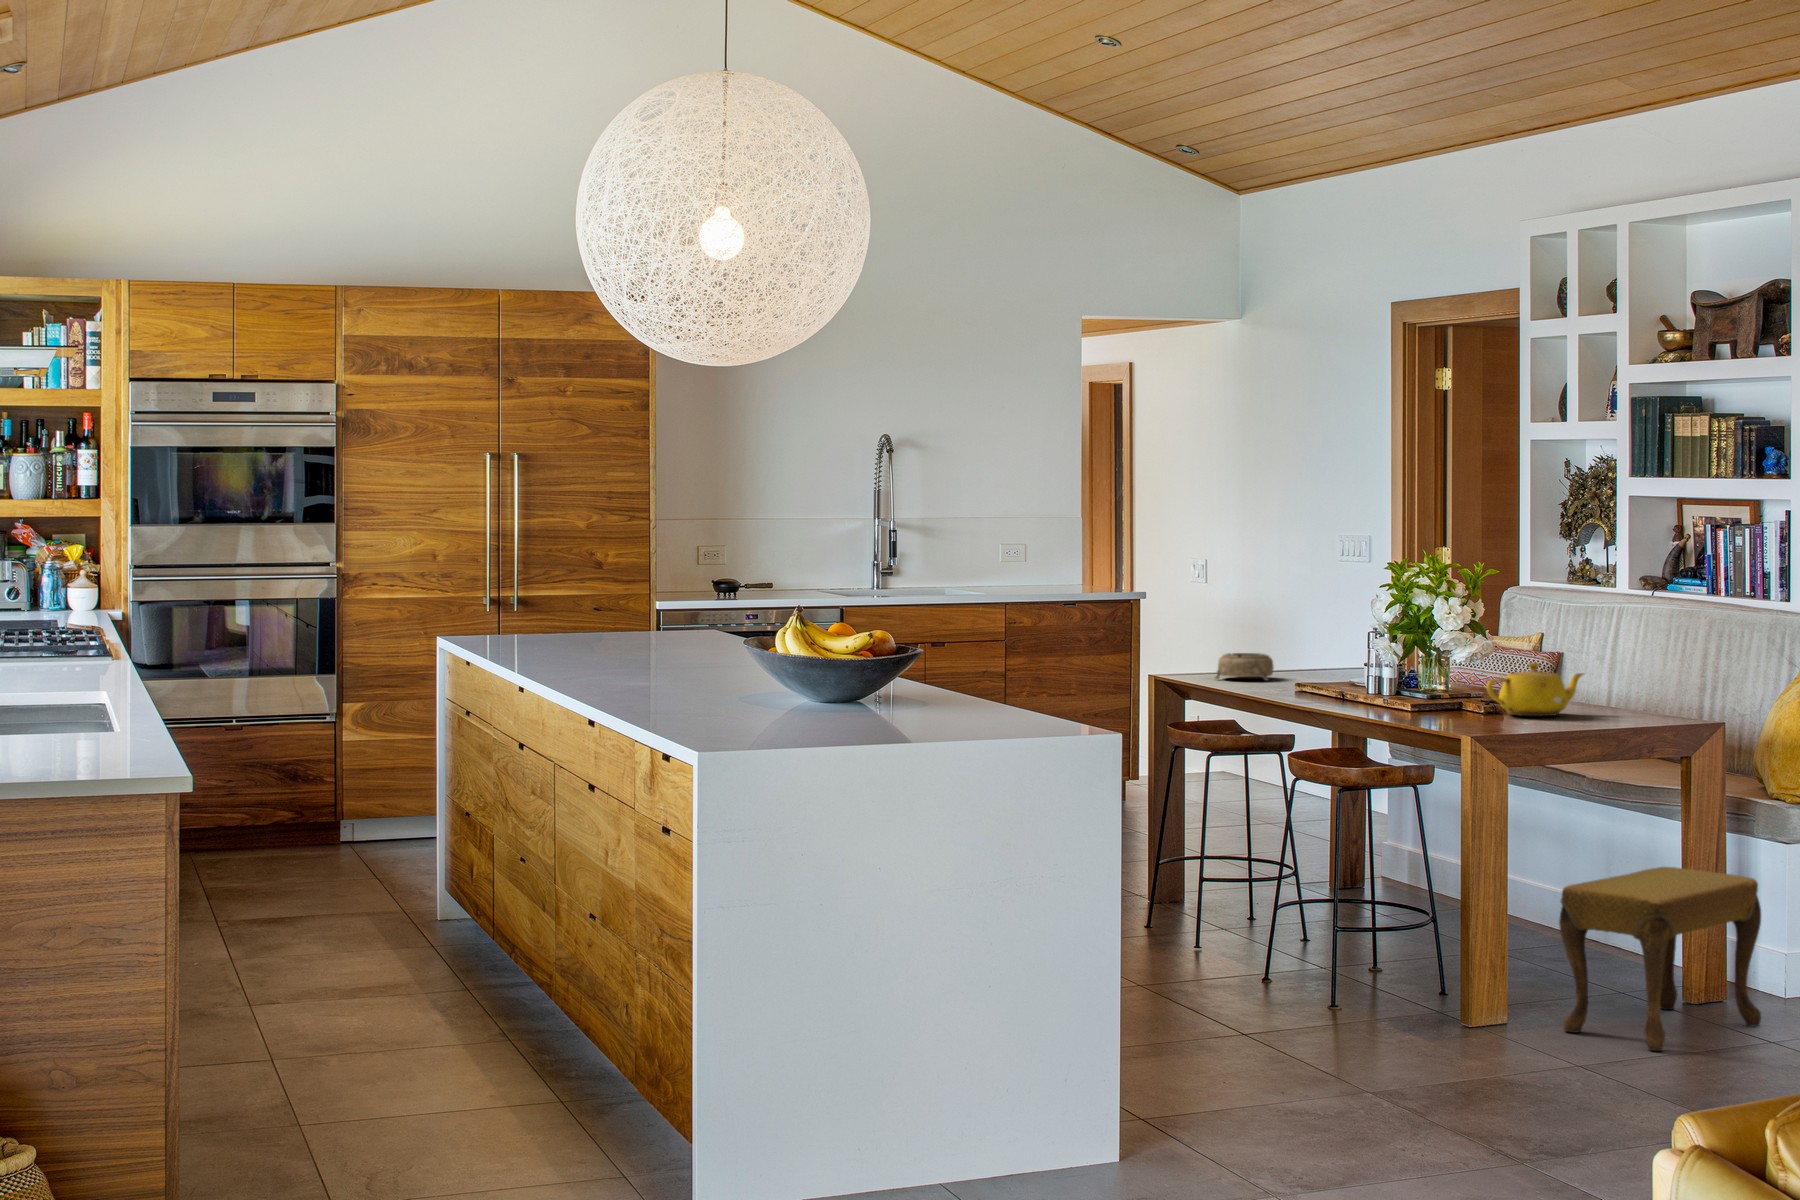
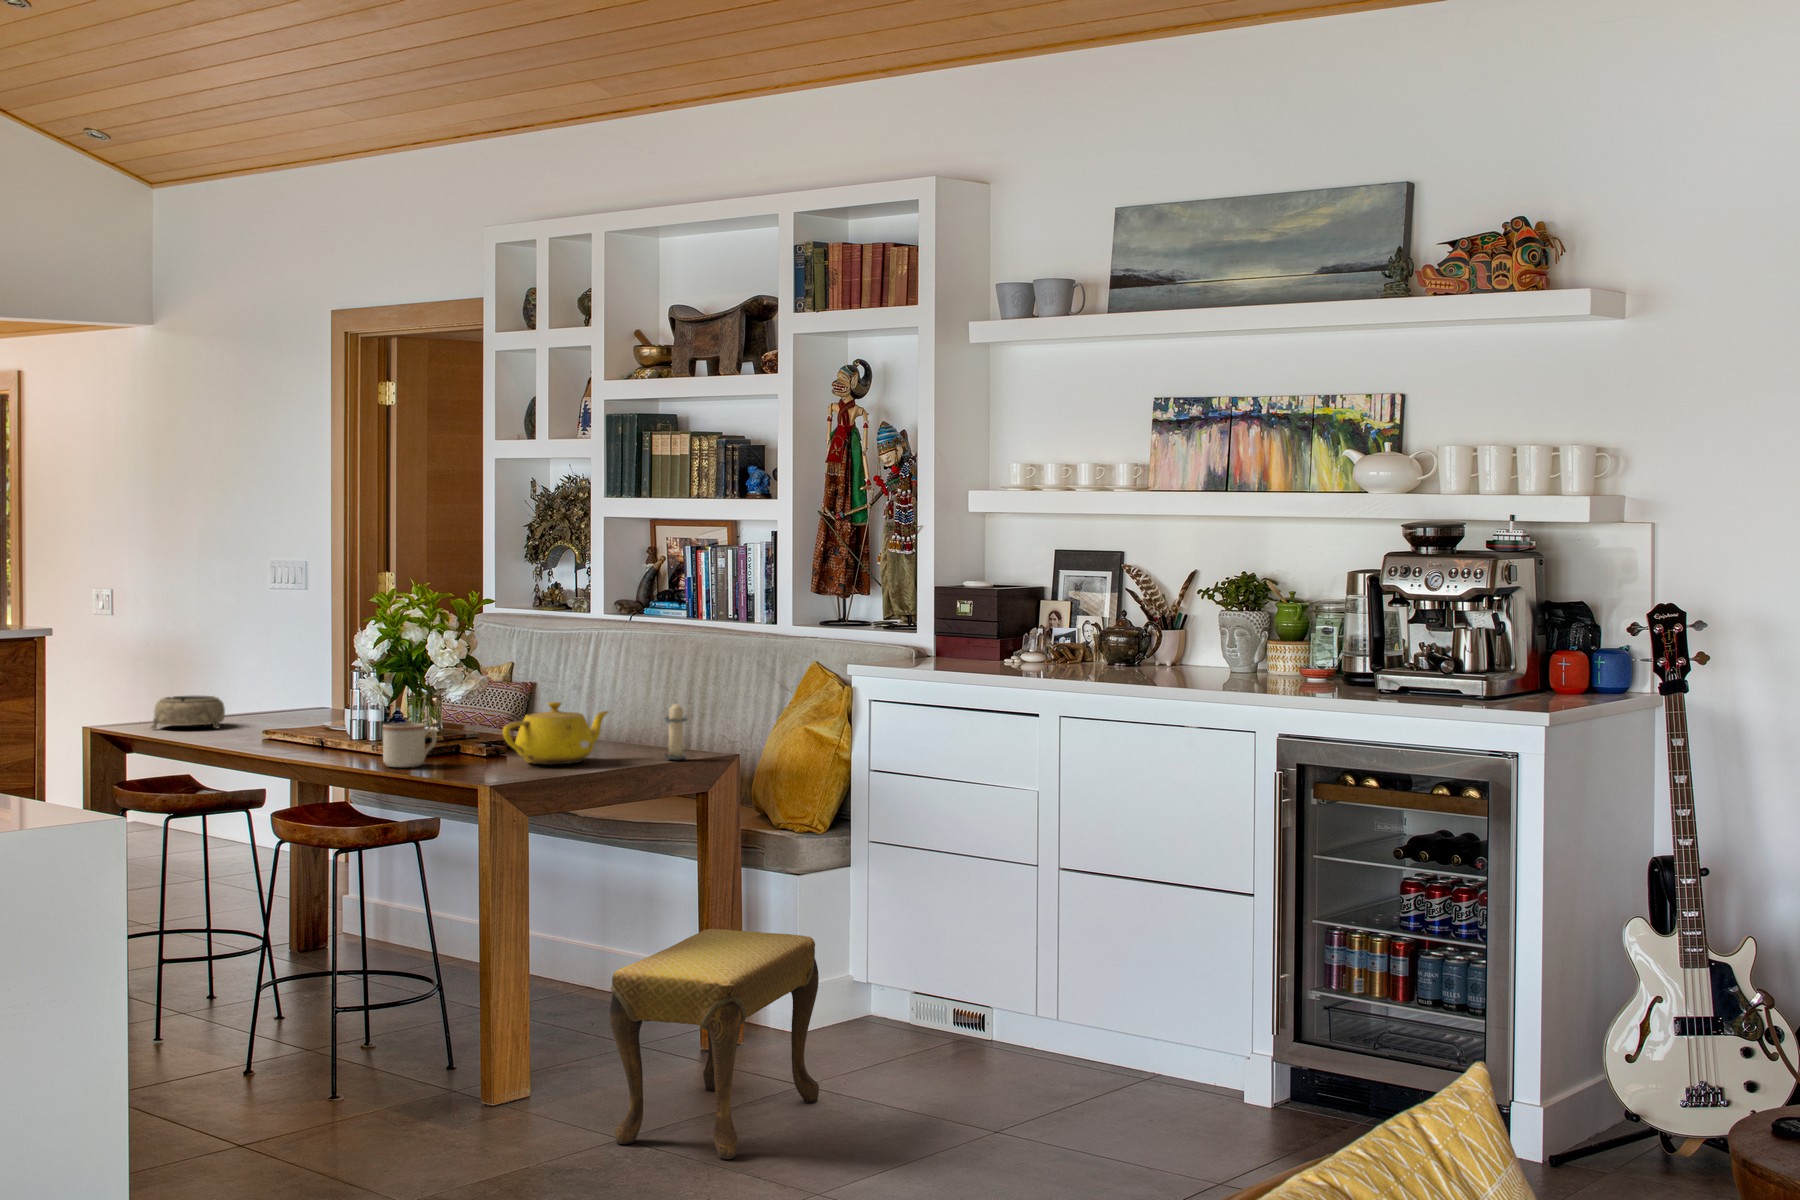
candle: none [1630,664,1657,718] -> present [665,704,687,760]
mug: none [1388,676,1433,713] -> present [383,723,437,767]

